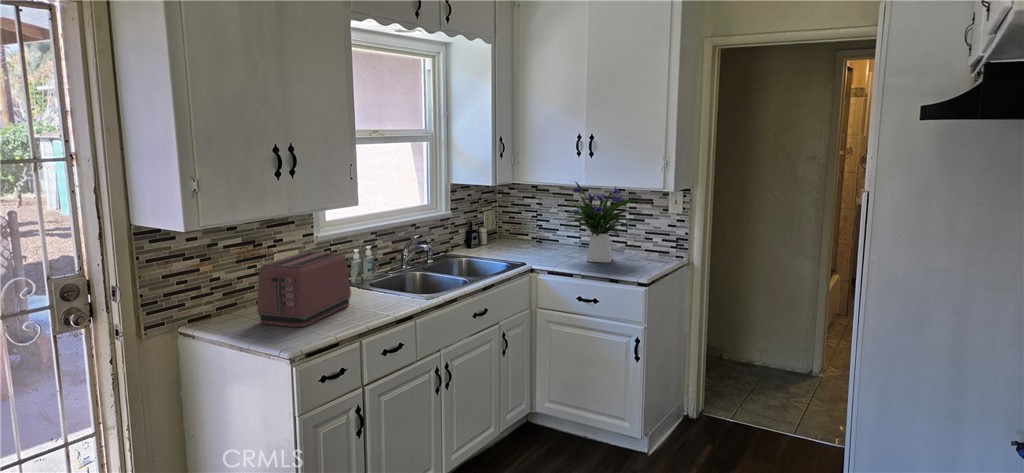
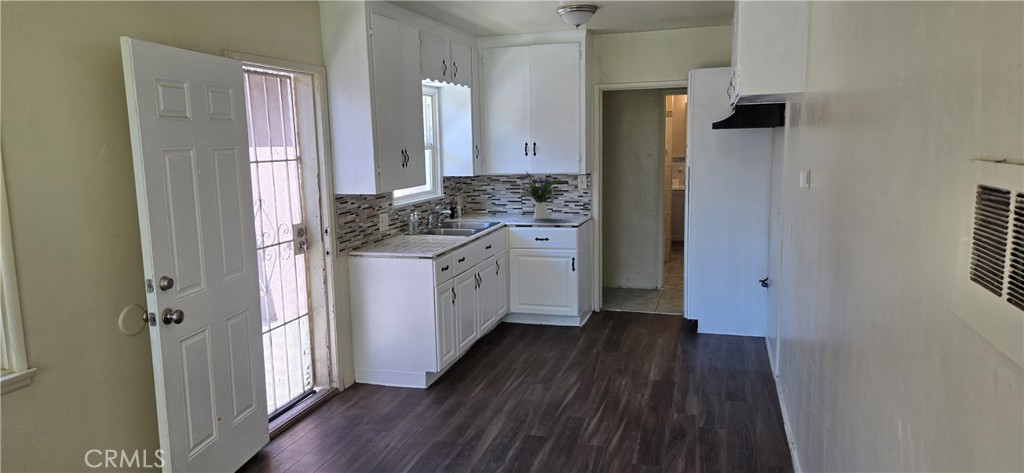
toaster: present [257,251,351,327] -> none [393,210,431,248]

